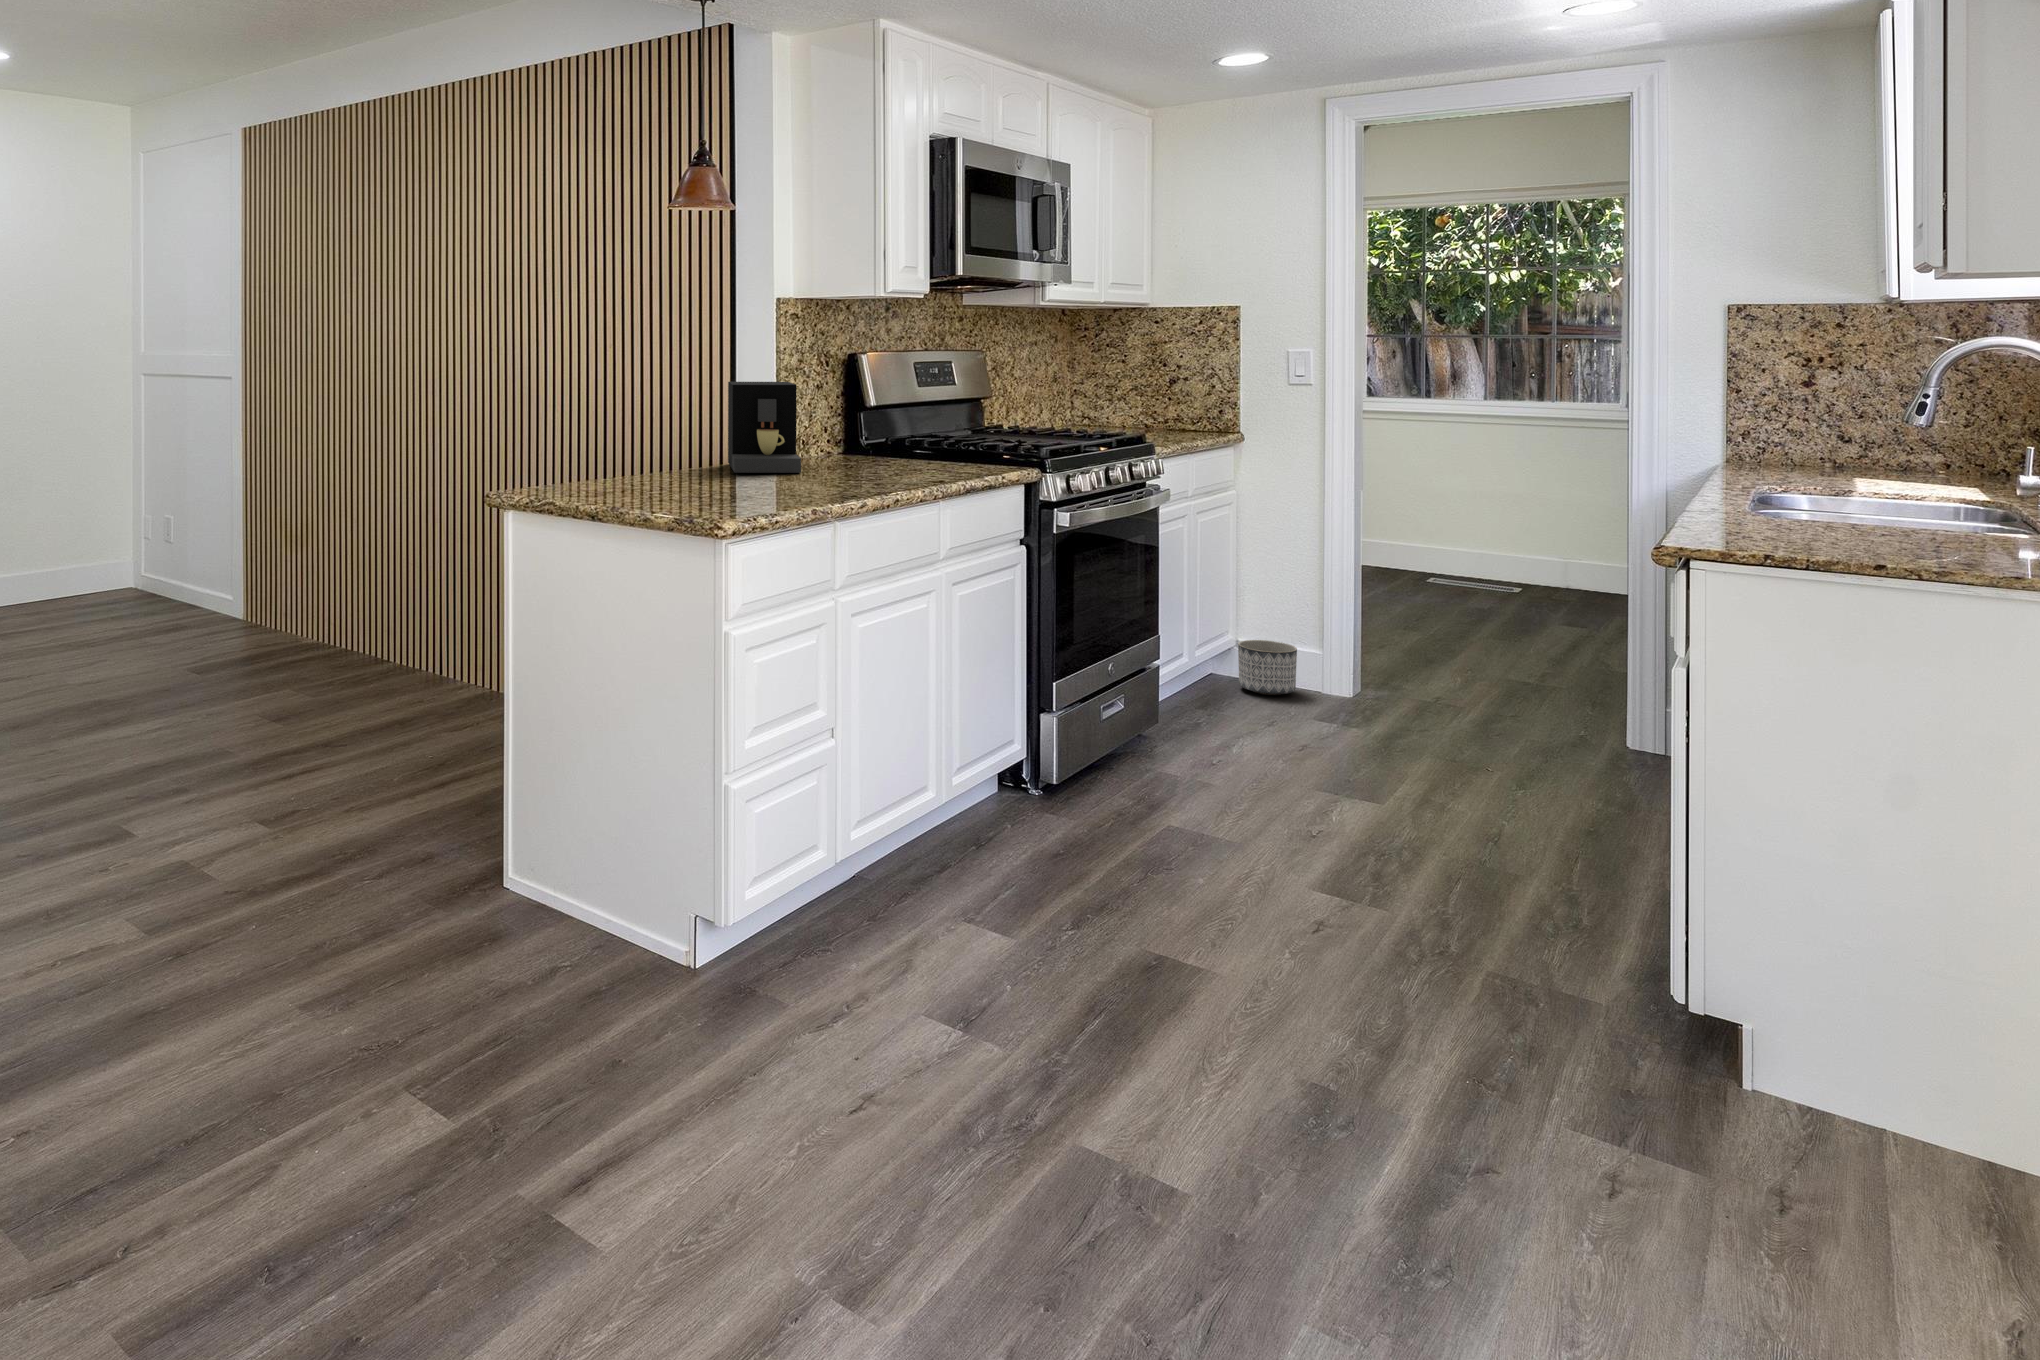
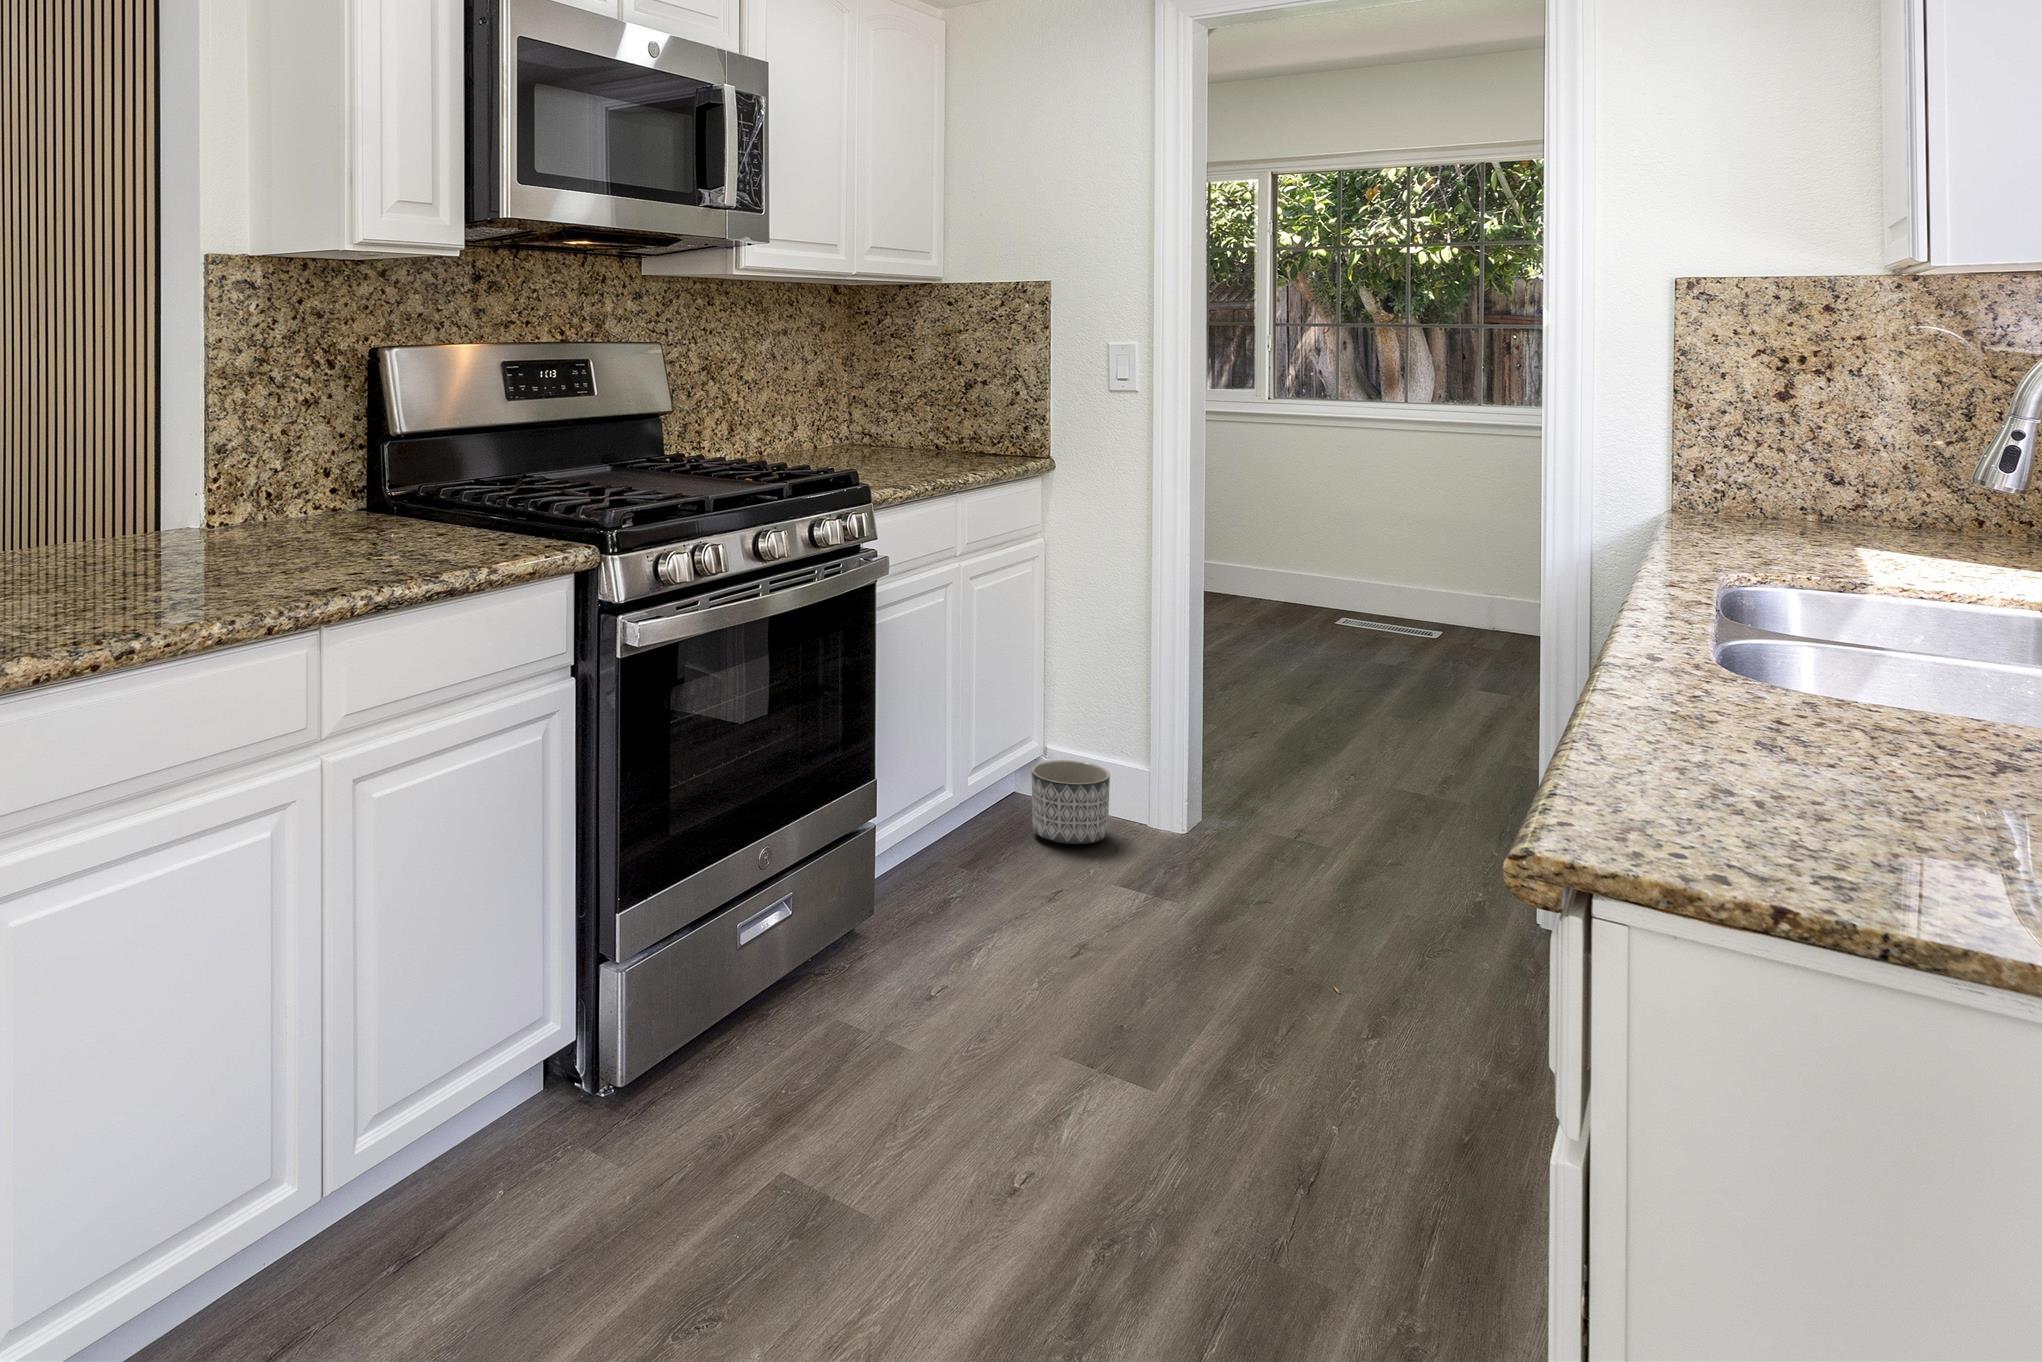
coffee maker: present [728,382,801,473] -> none [18,397,212,562]

